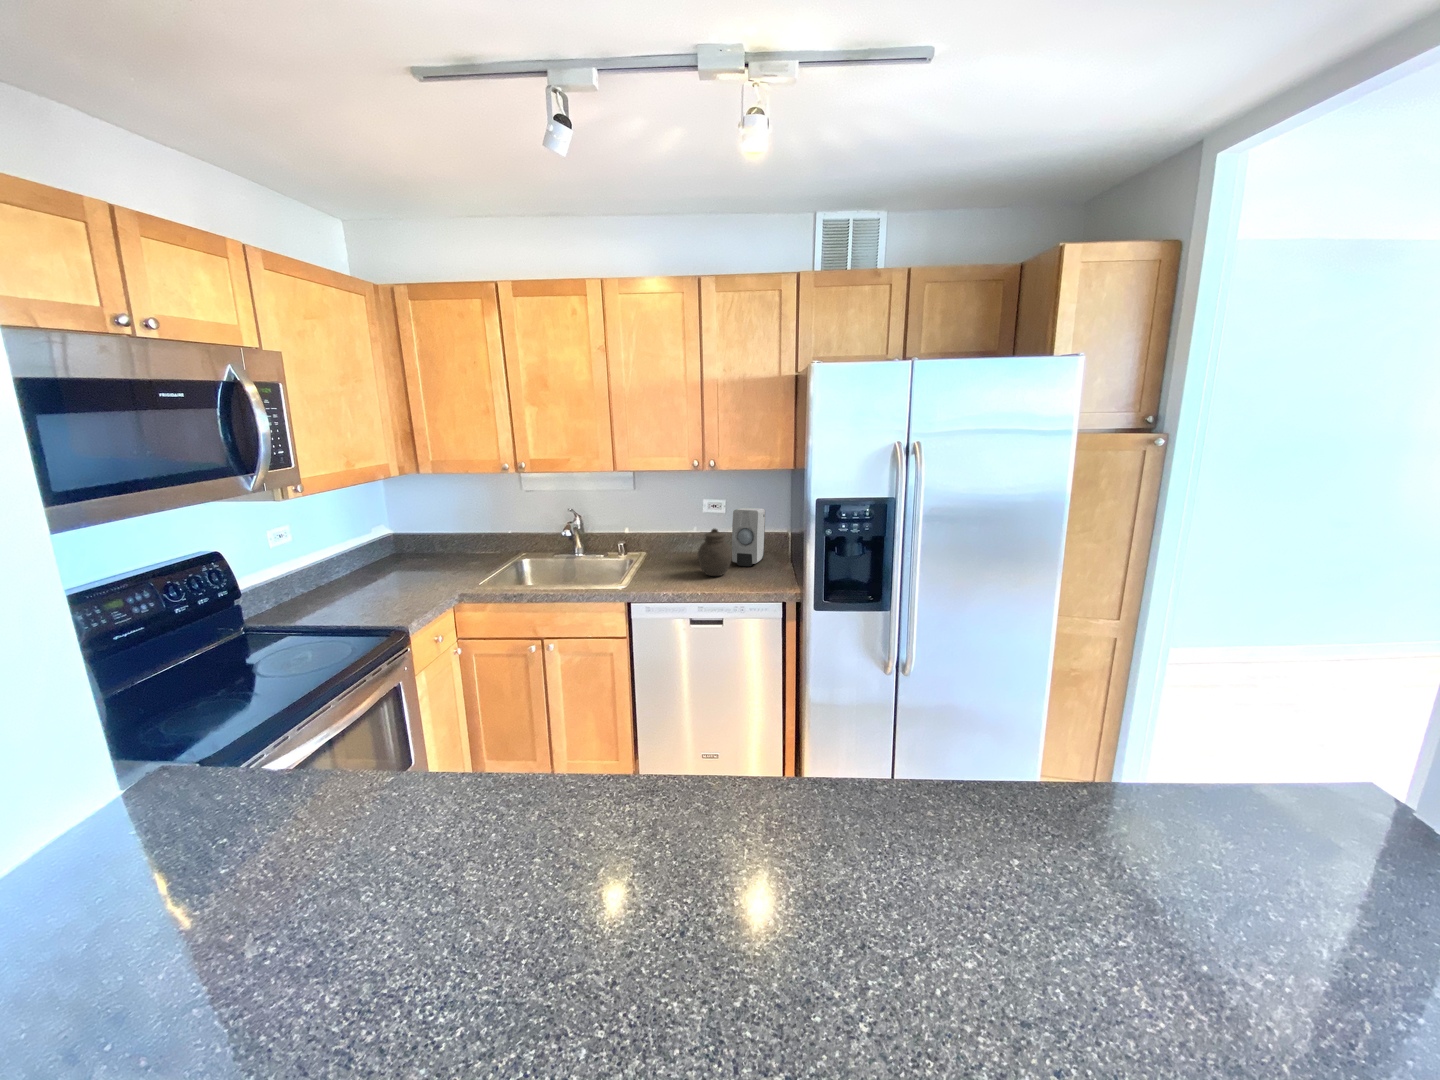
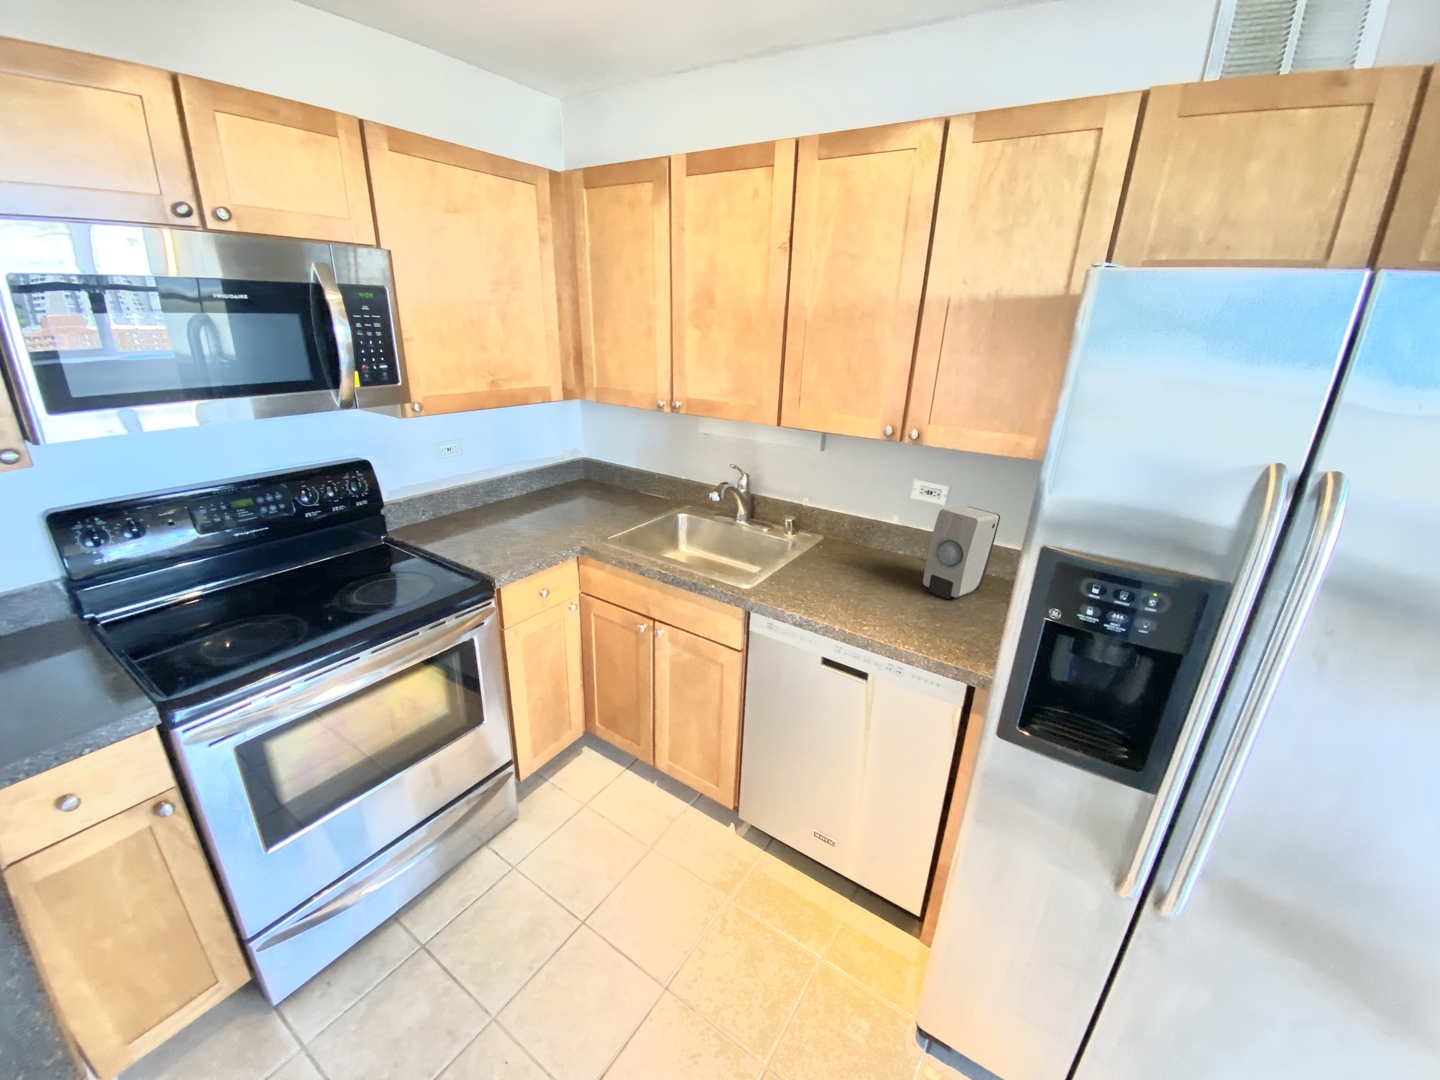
jar: present [698,529,732,576] -> none [861,534,915,604]

